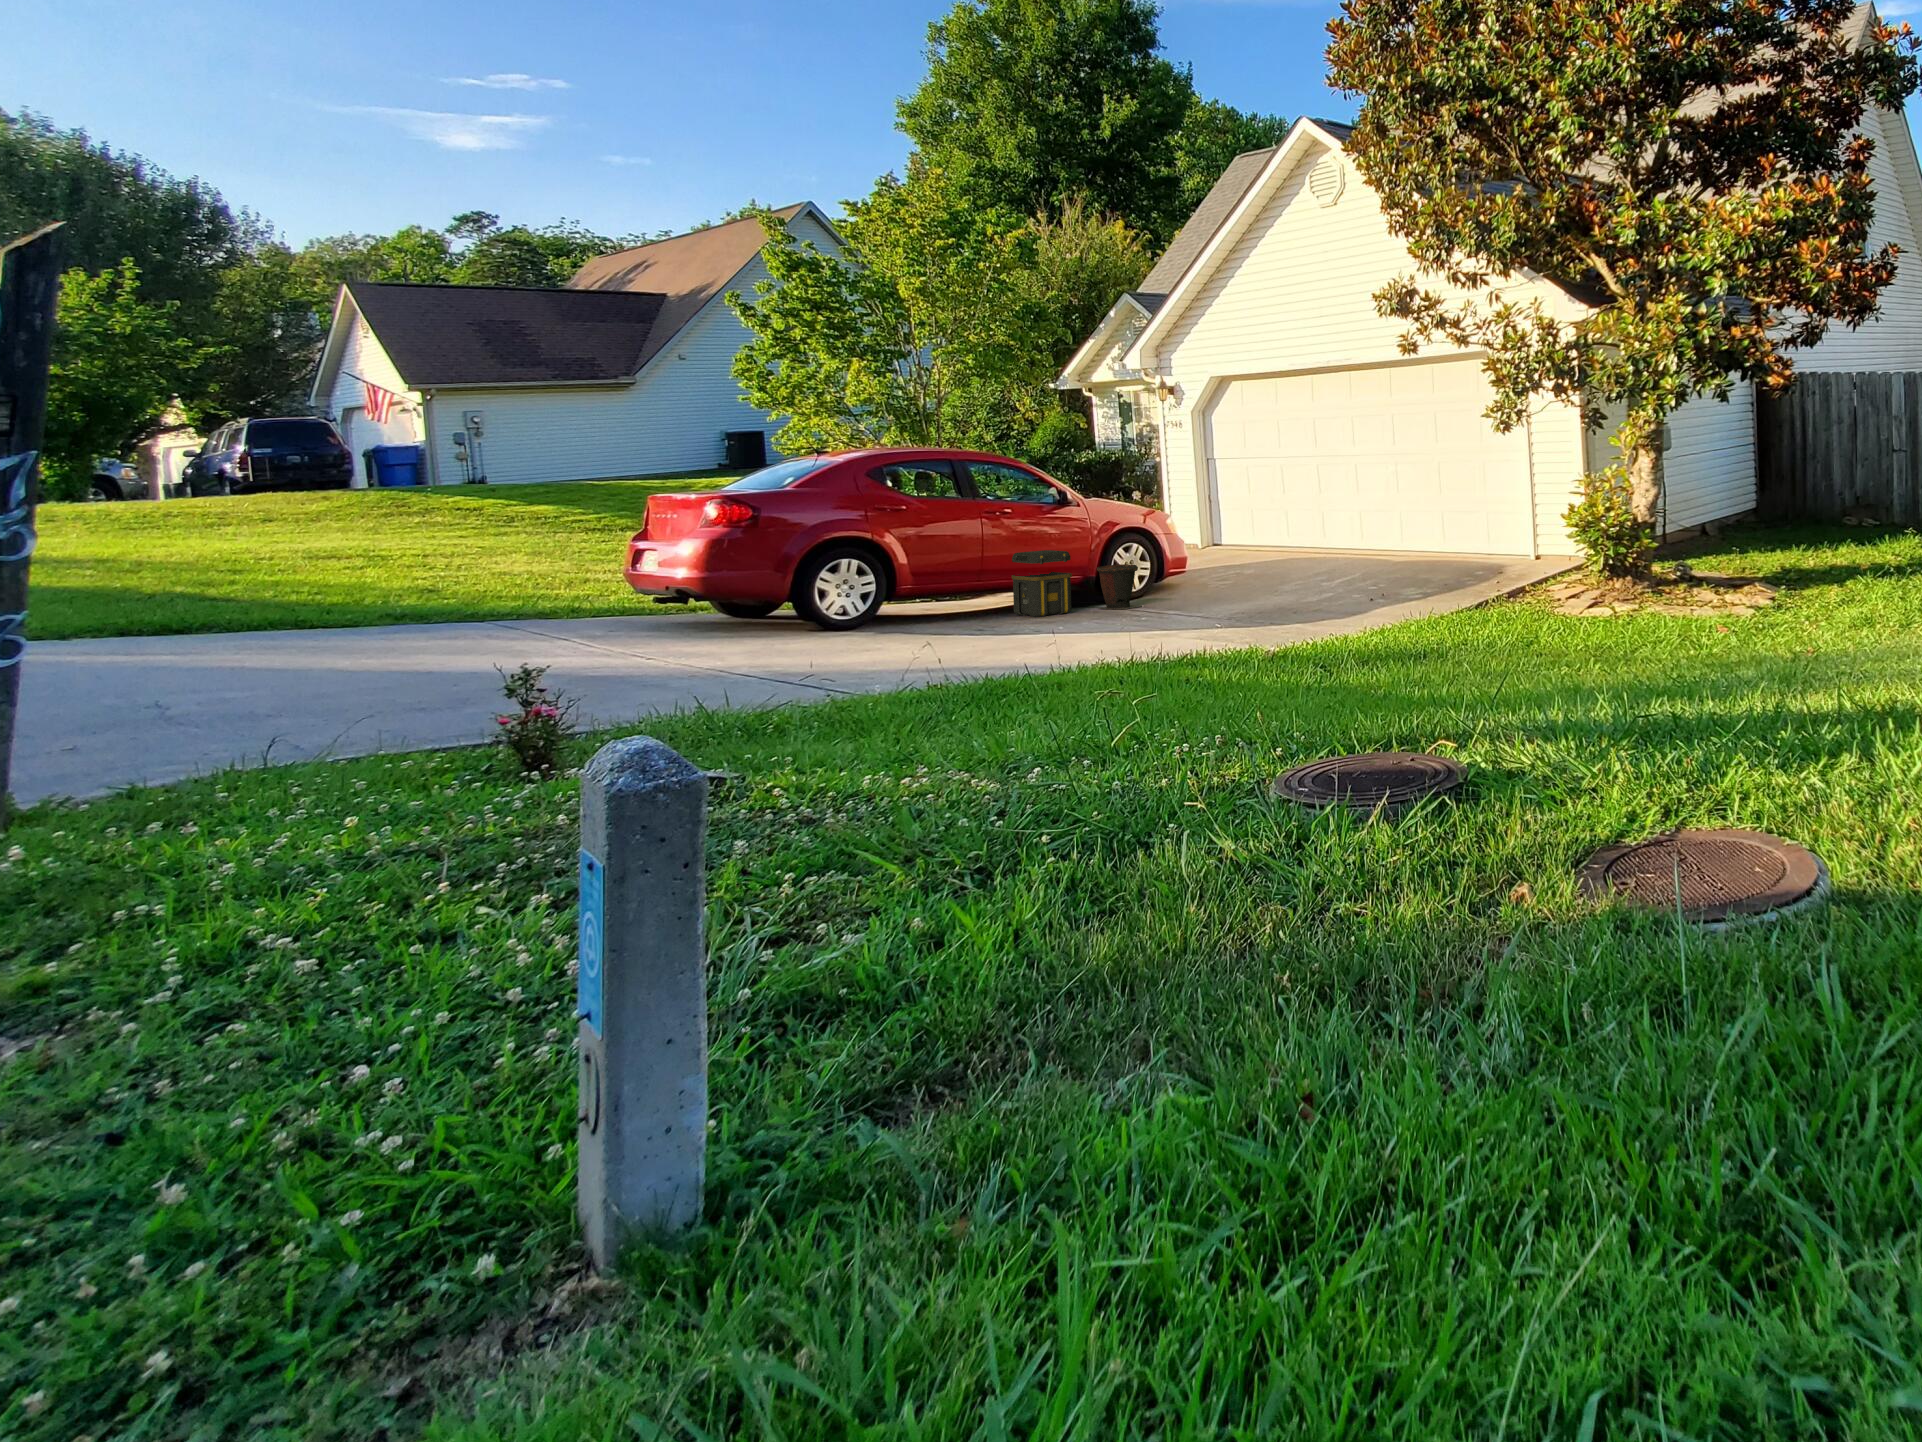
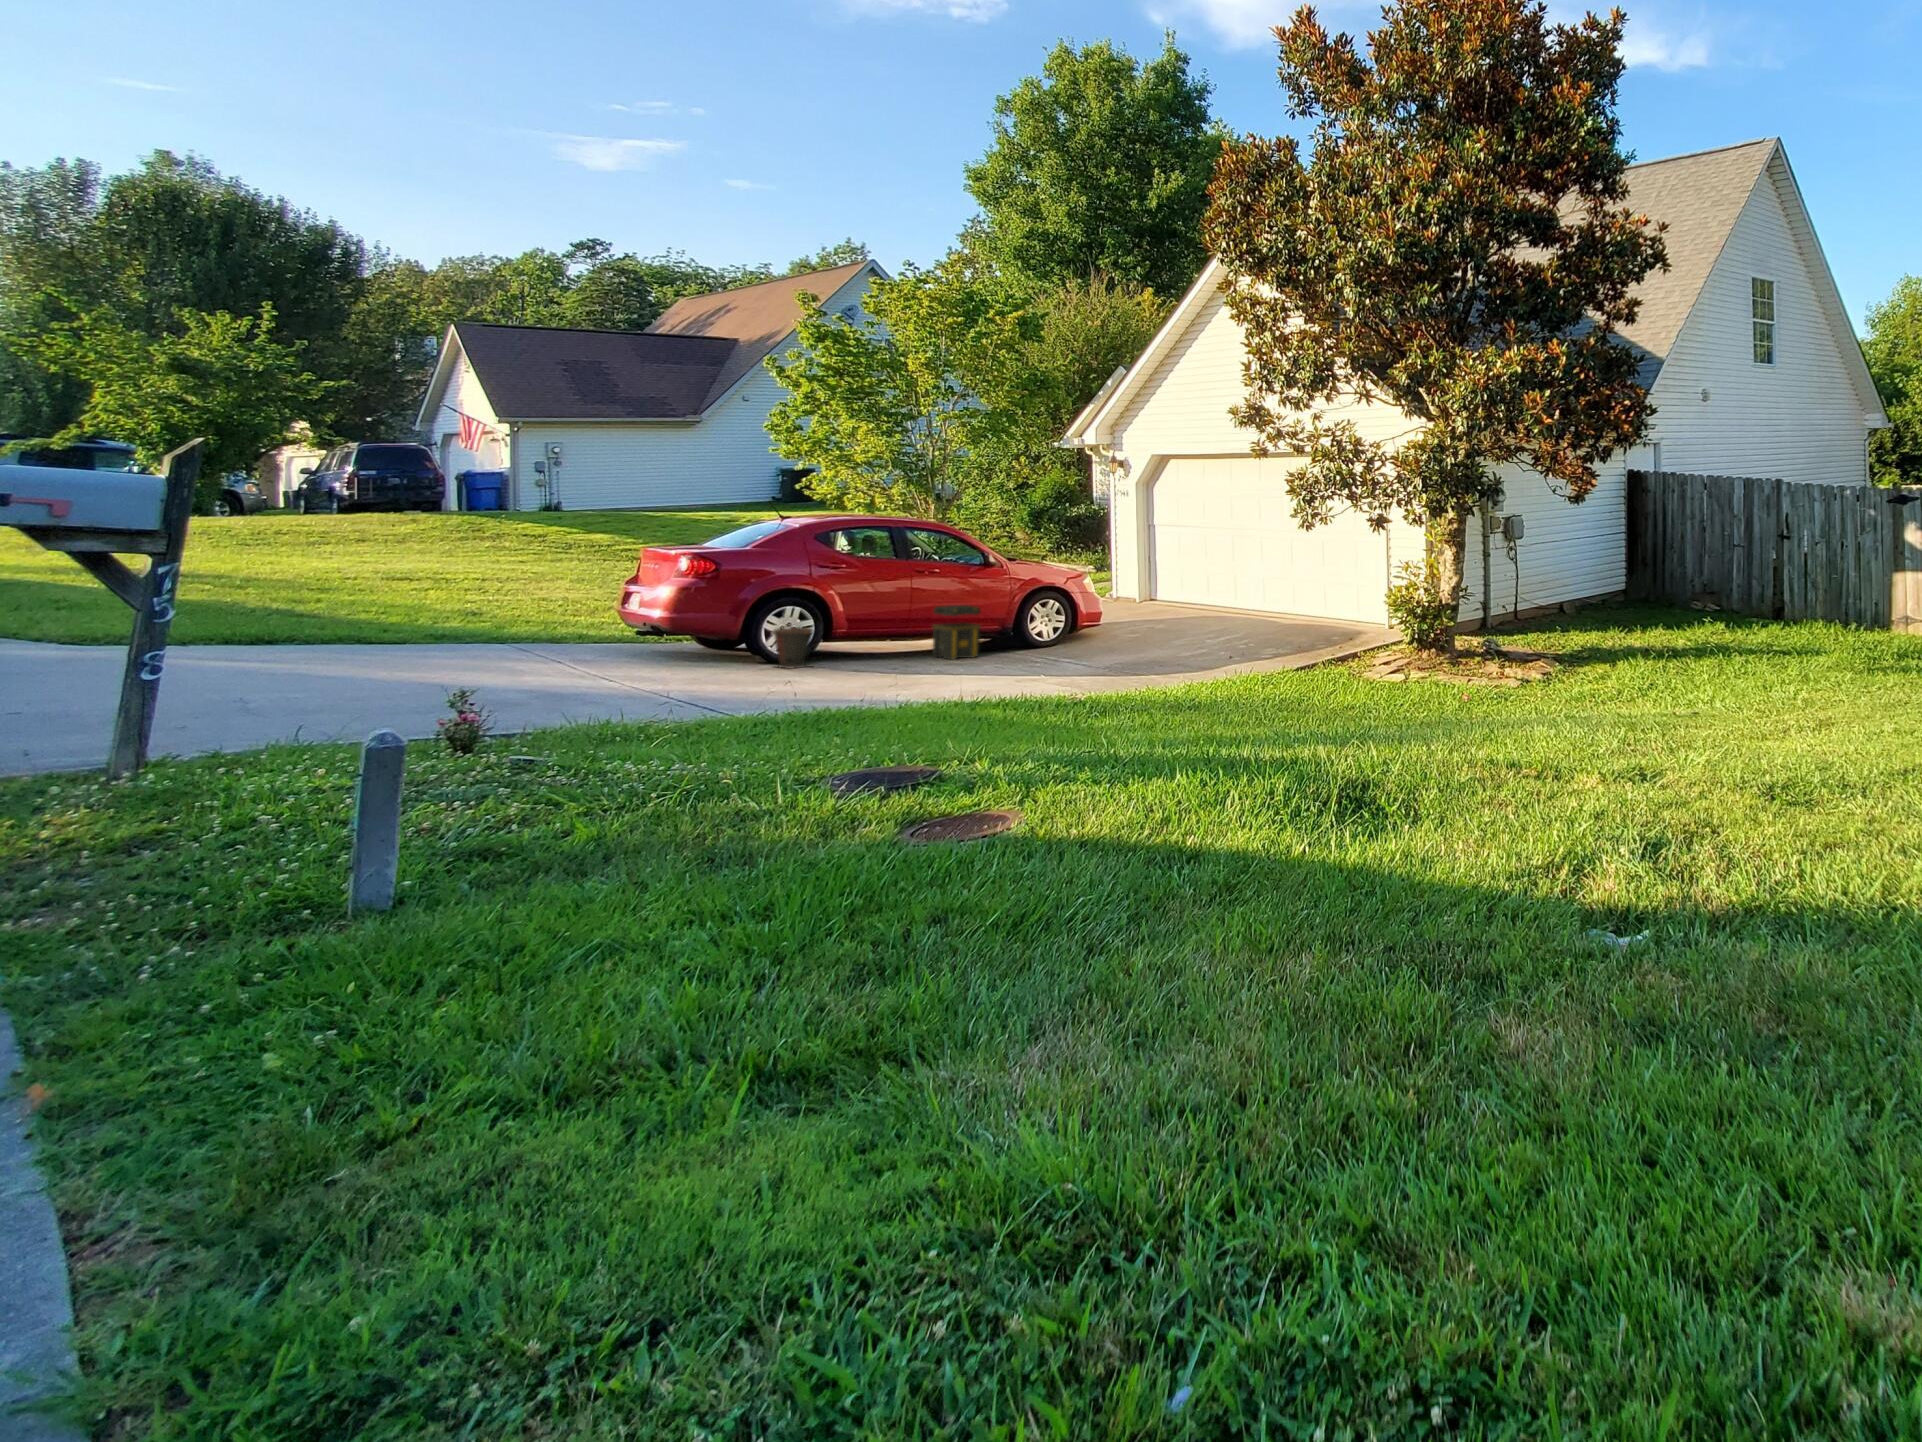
bucket: present [1097,564,1140,609] -> present [773,627,813,669]

